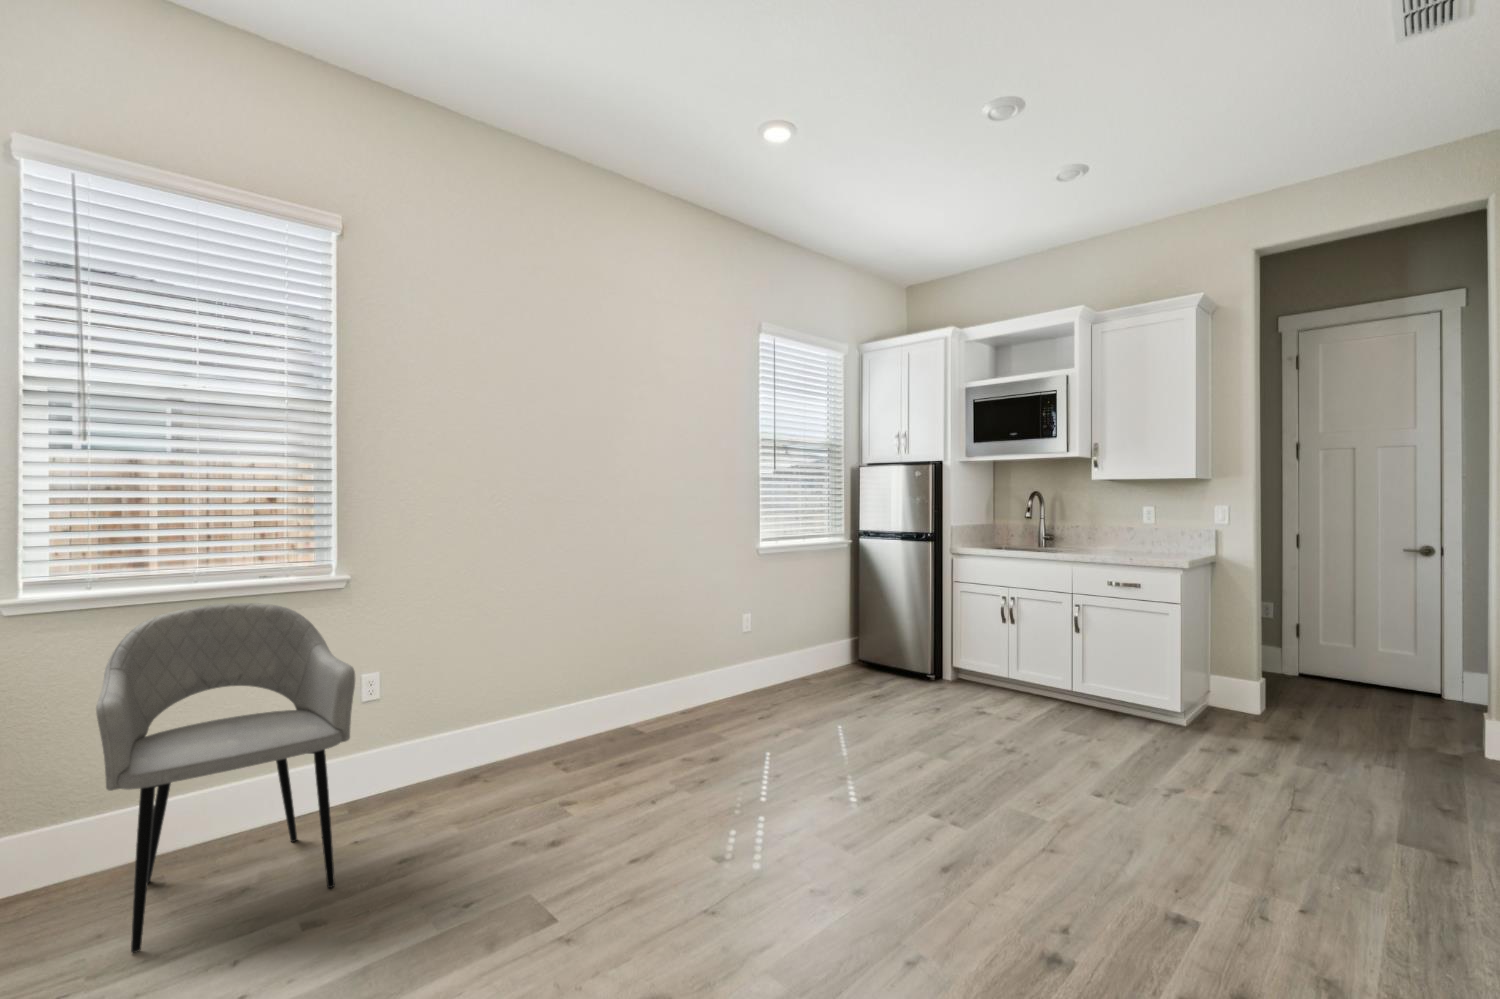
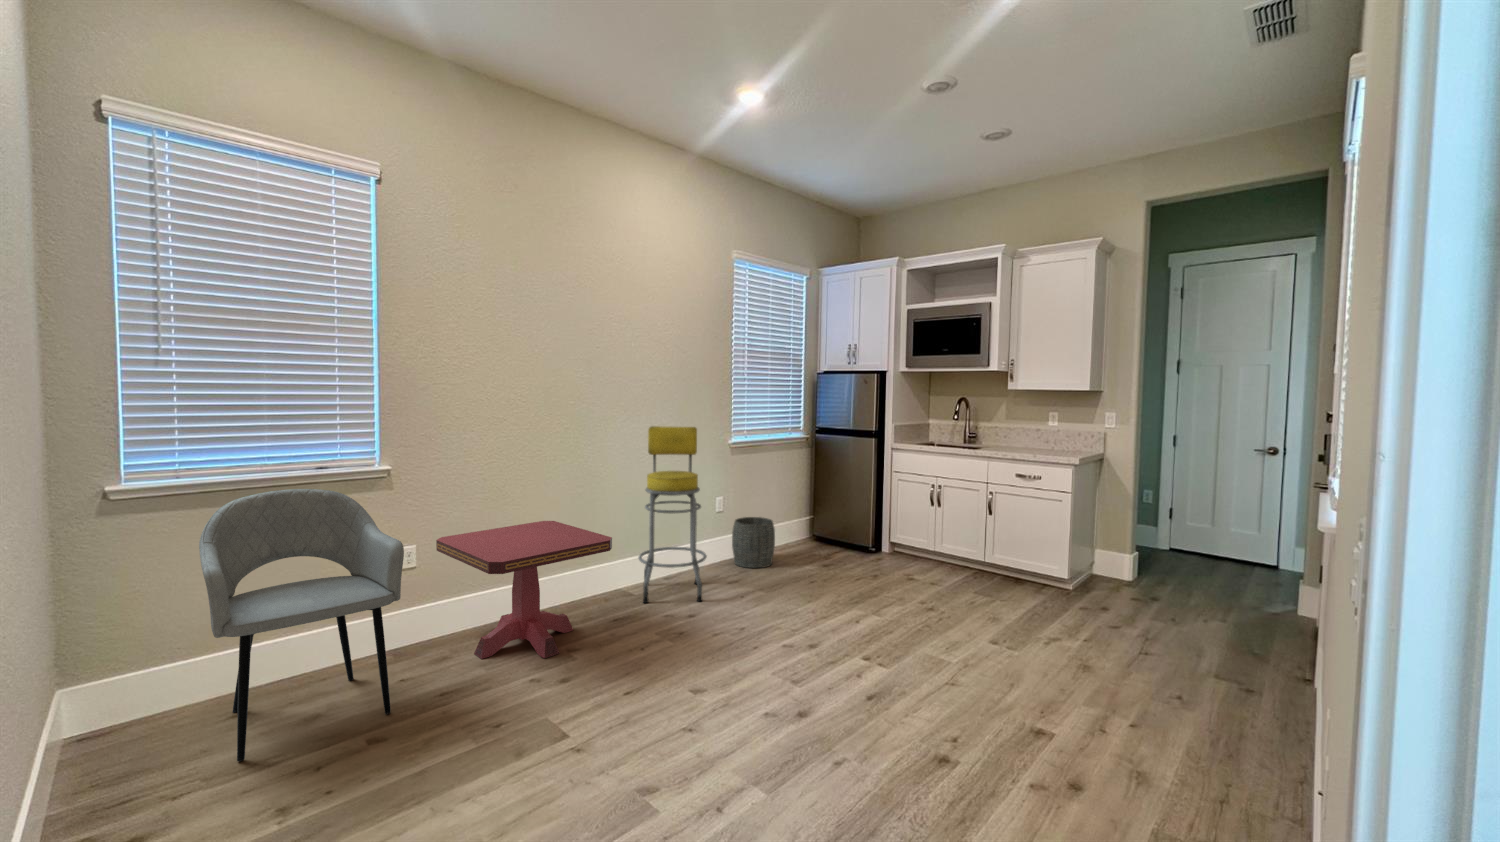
bar stool: none [651,529,733,743] -> present [638,426,707,603]
woven basket: none [763,638,815,699] -> present [732,517,775,568]
side table: none [405,642,617,814] -> present [436,521,612,659]

